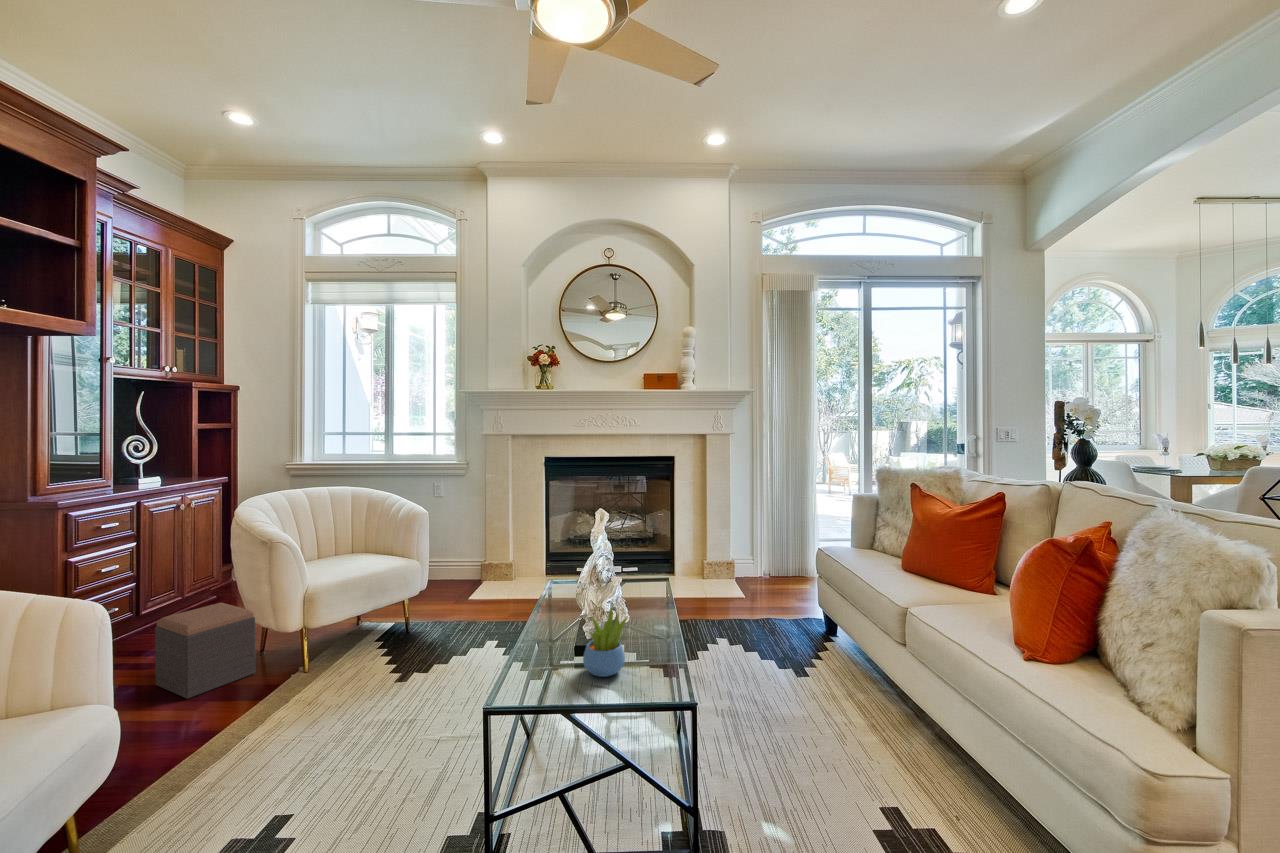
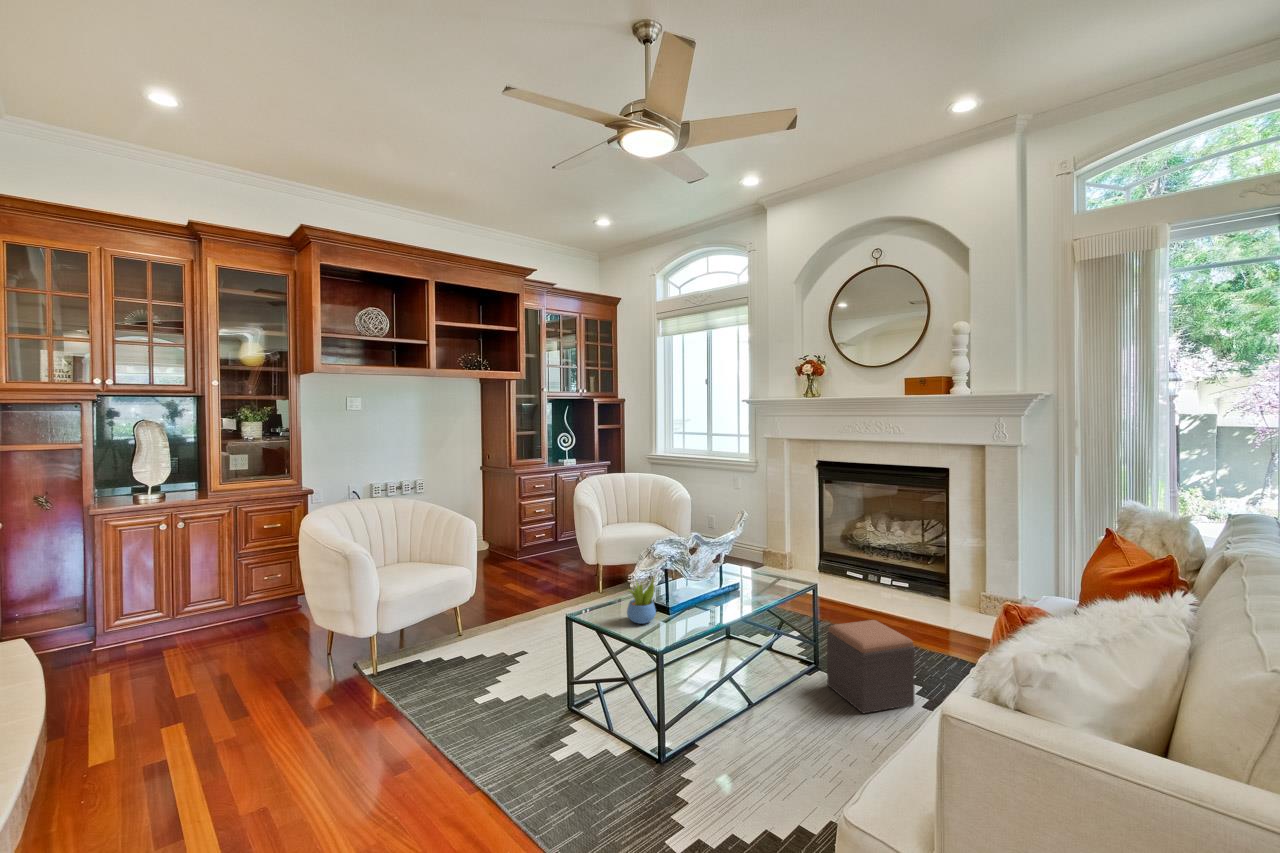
footstool: present [155,603,255,699] -> present [827,620,915,713]

